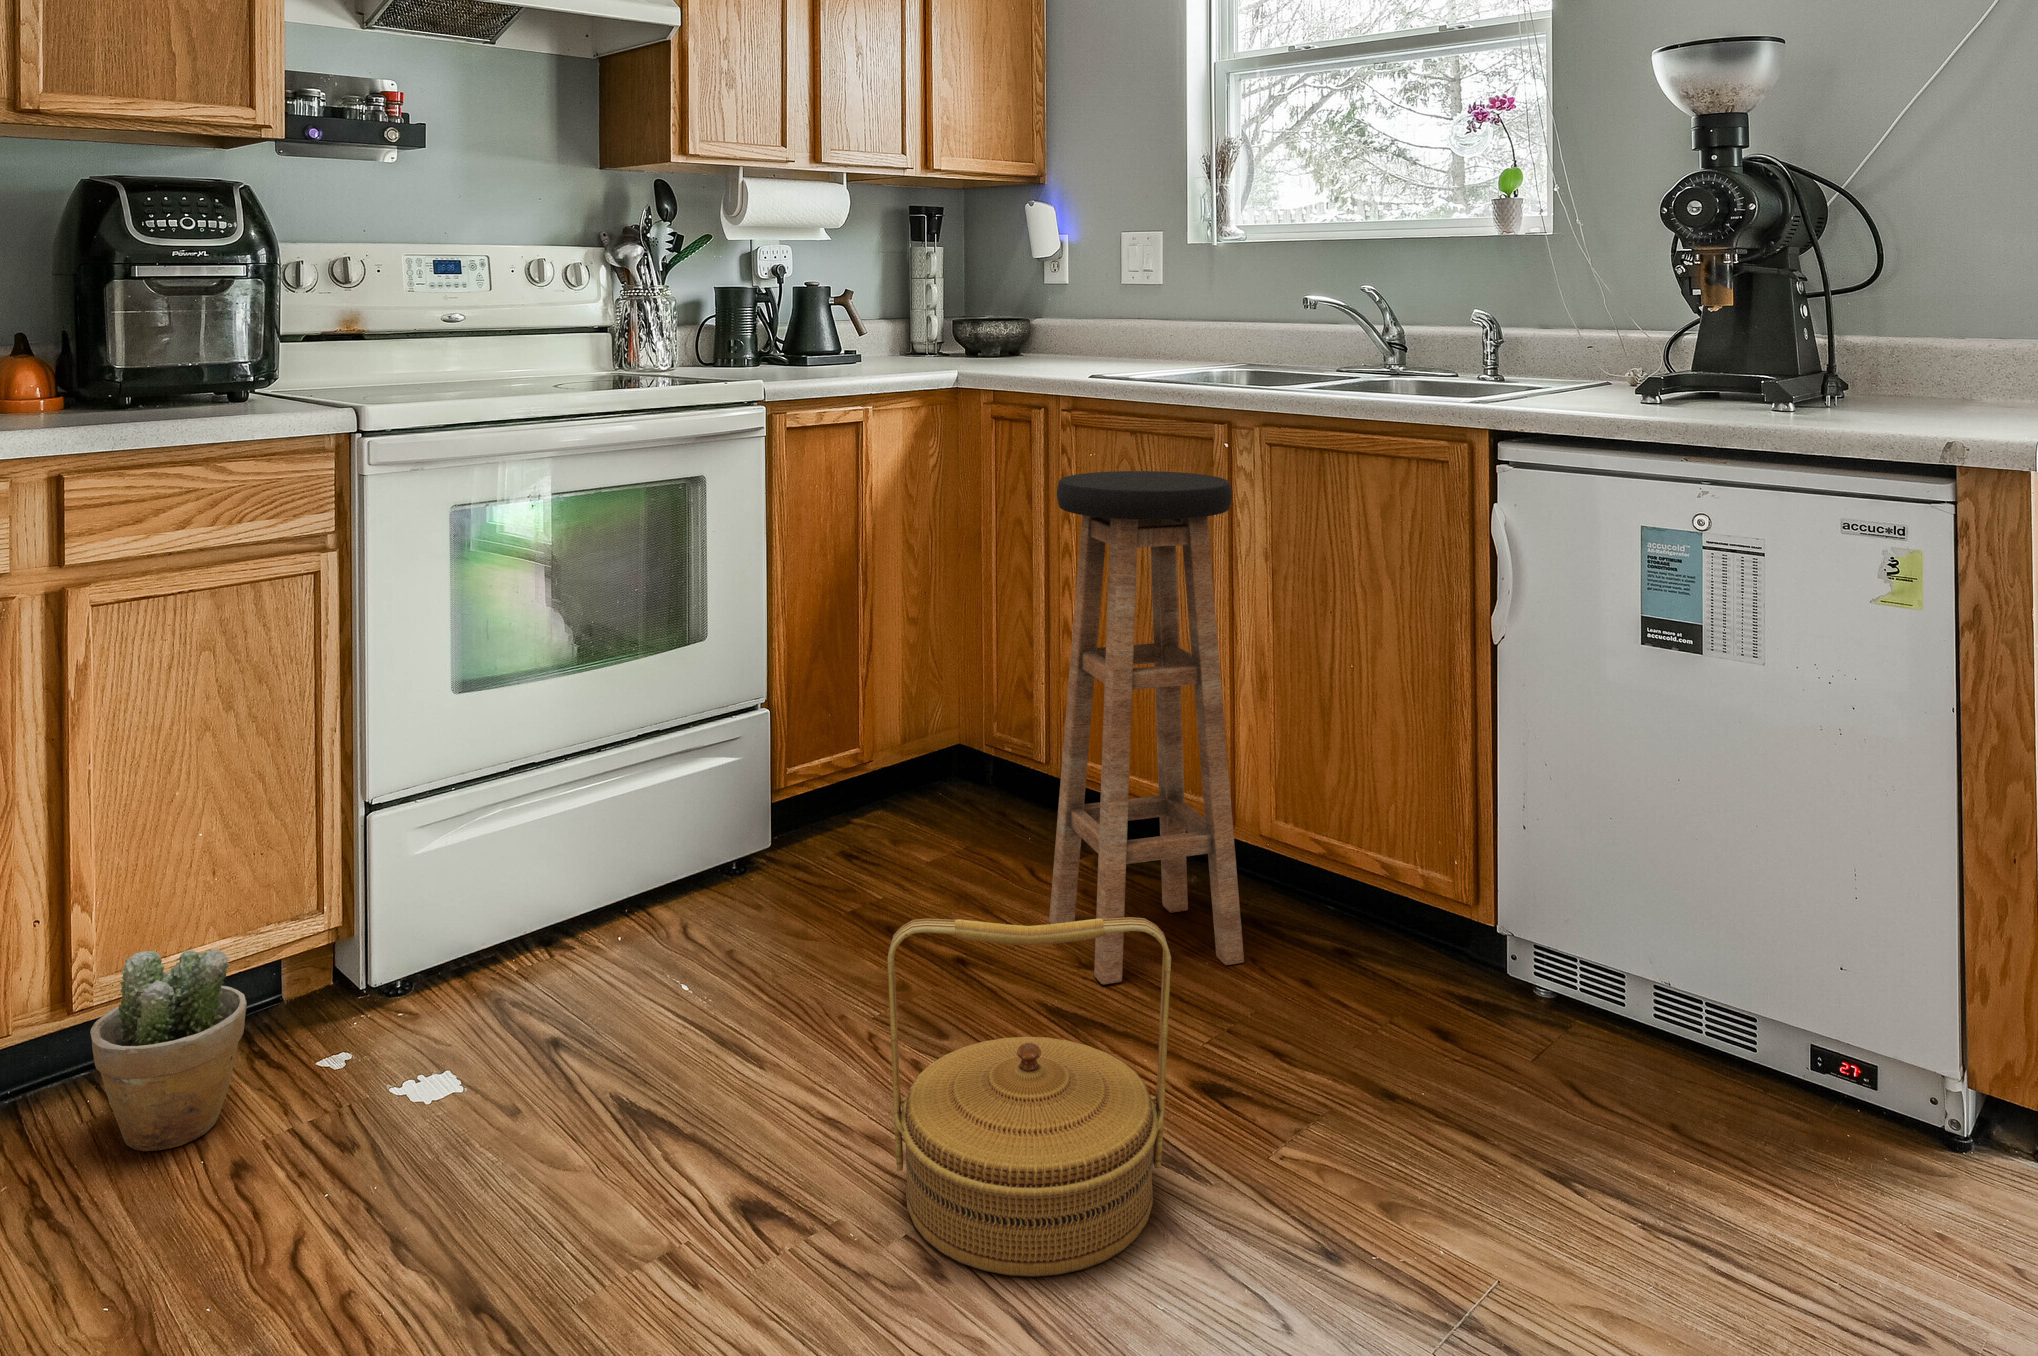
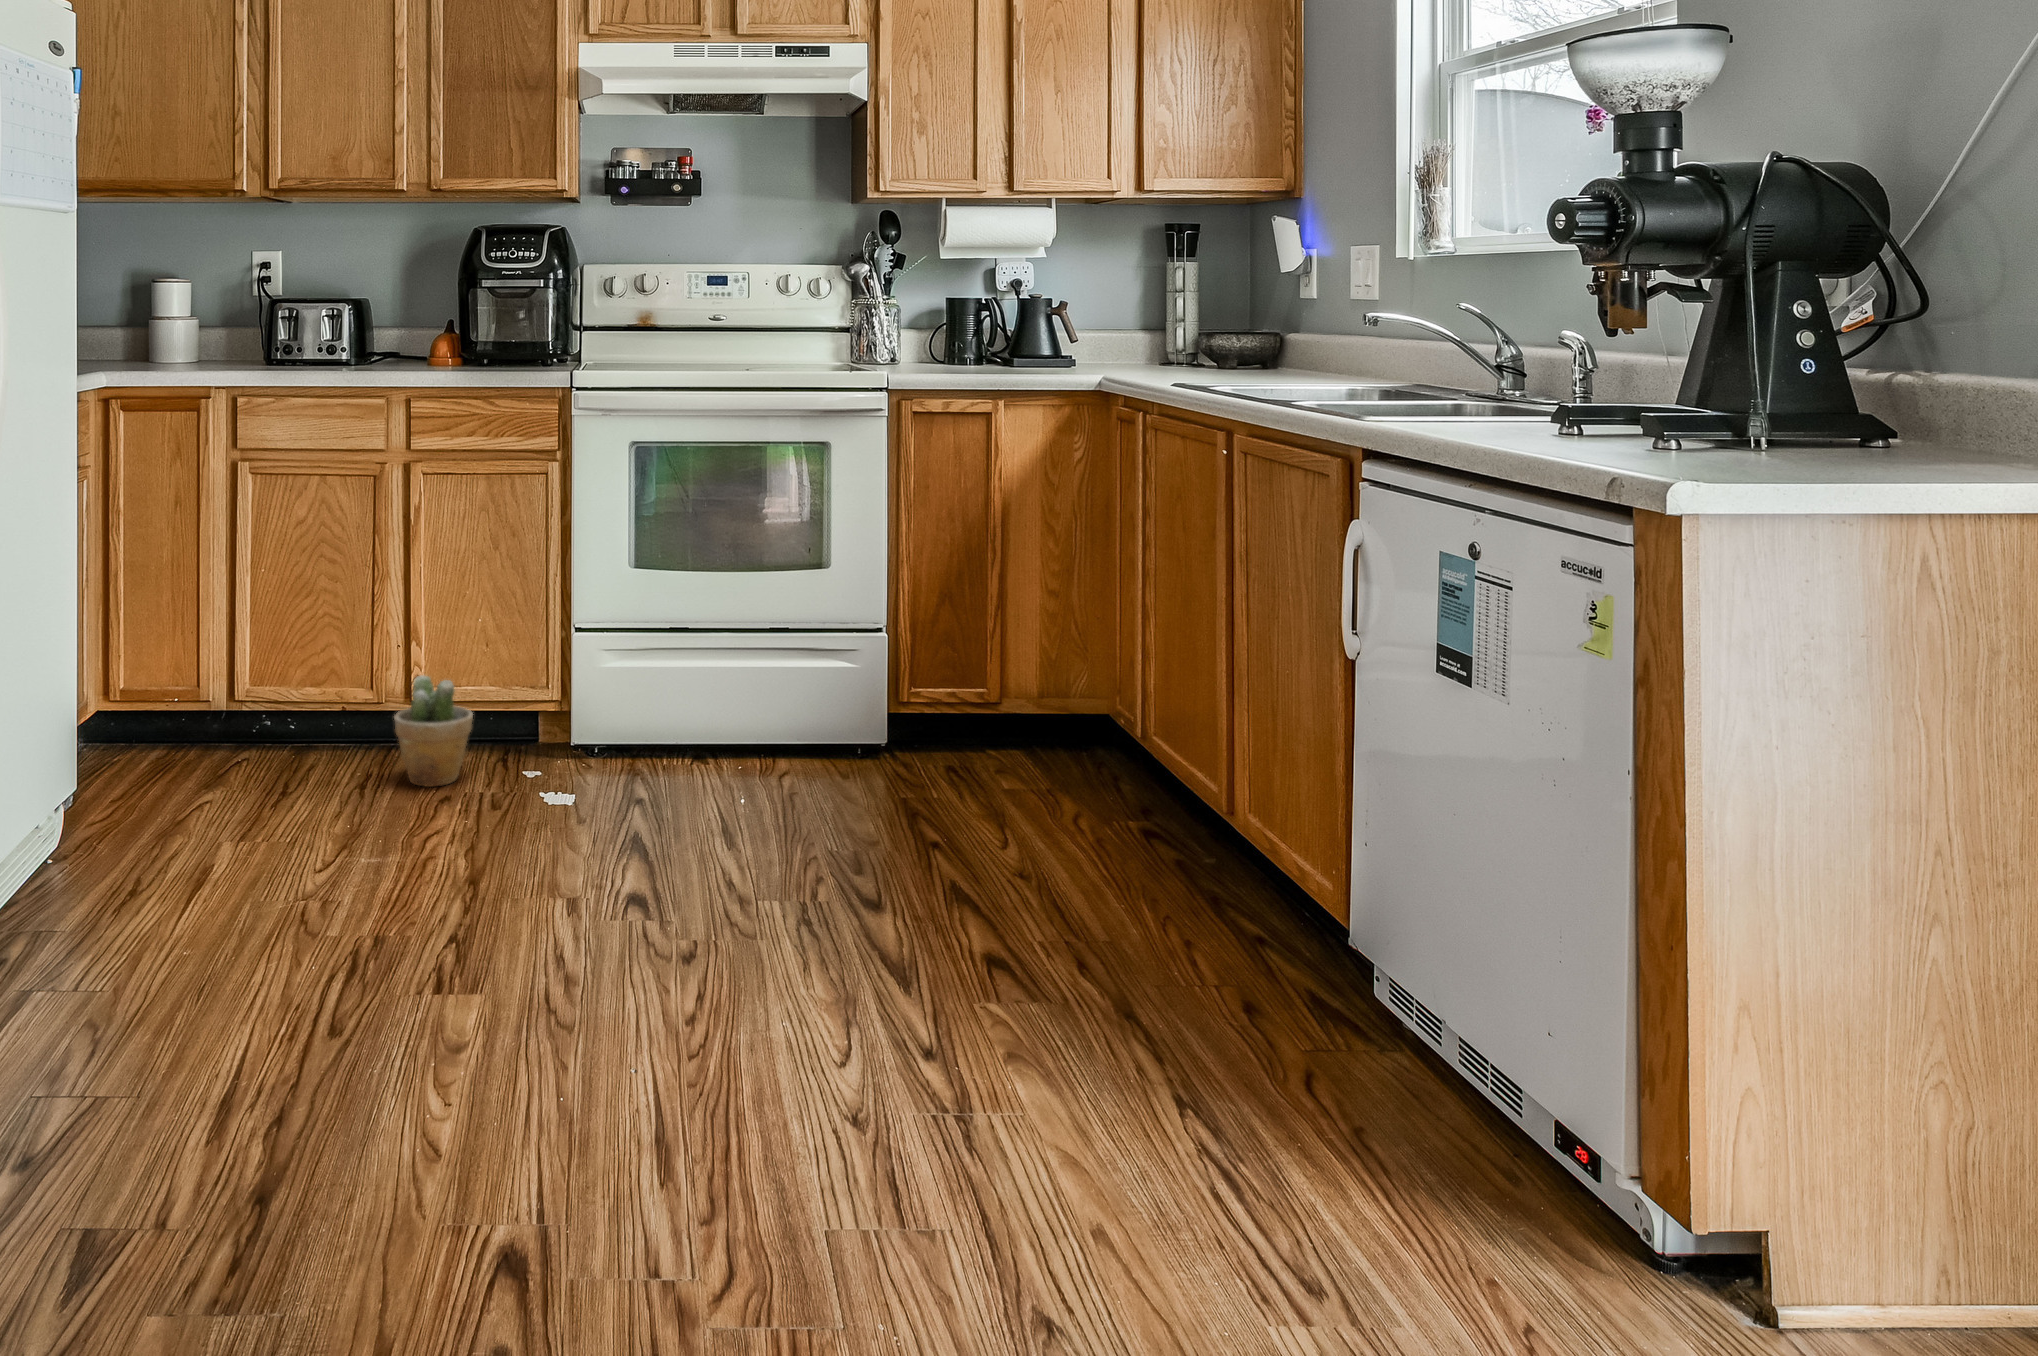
bar stool: present [1049,471,1244,984] -> none [994,454,1148,875]
basket: present [887,917,1171,1277] -> none [690,722,867,959]

